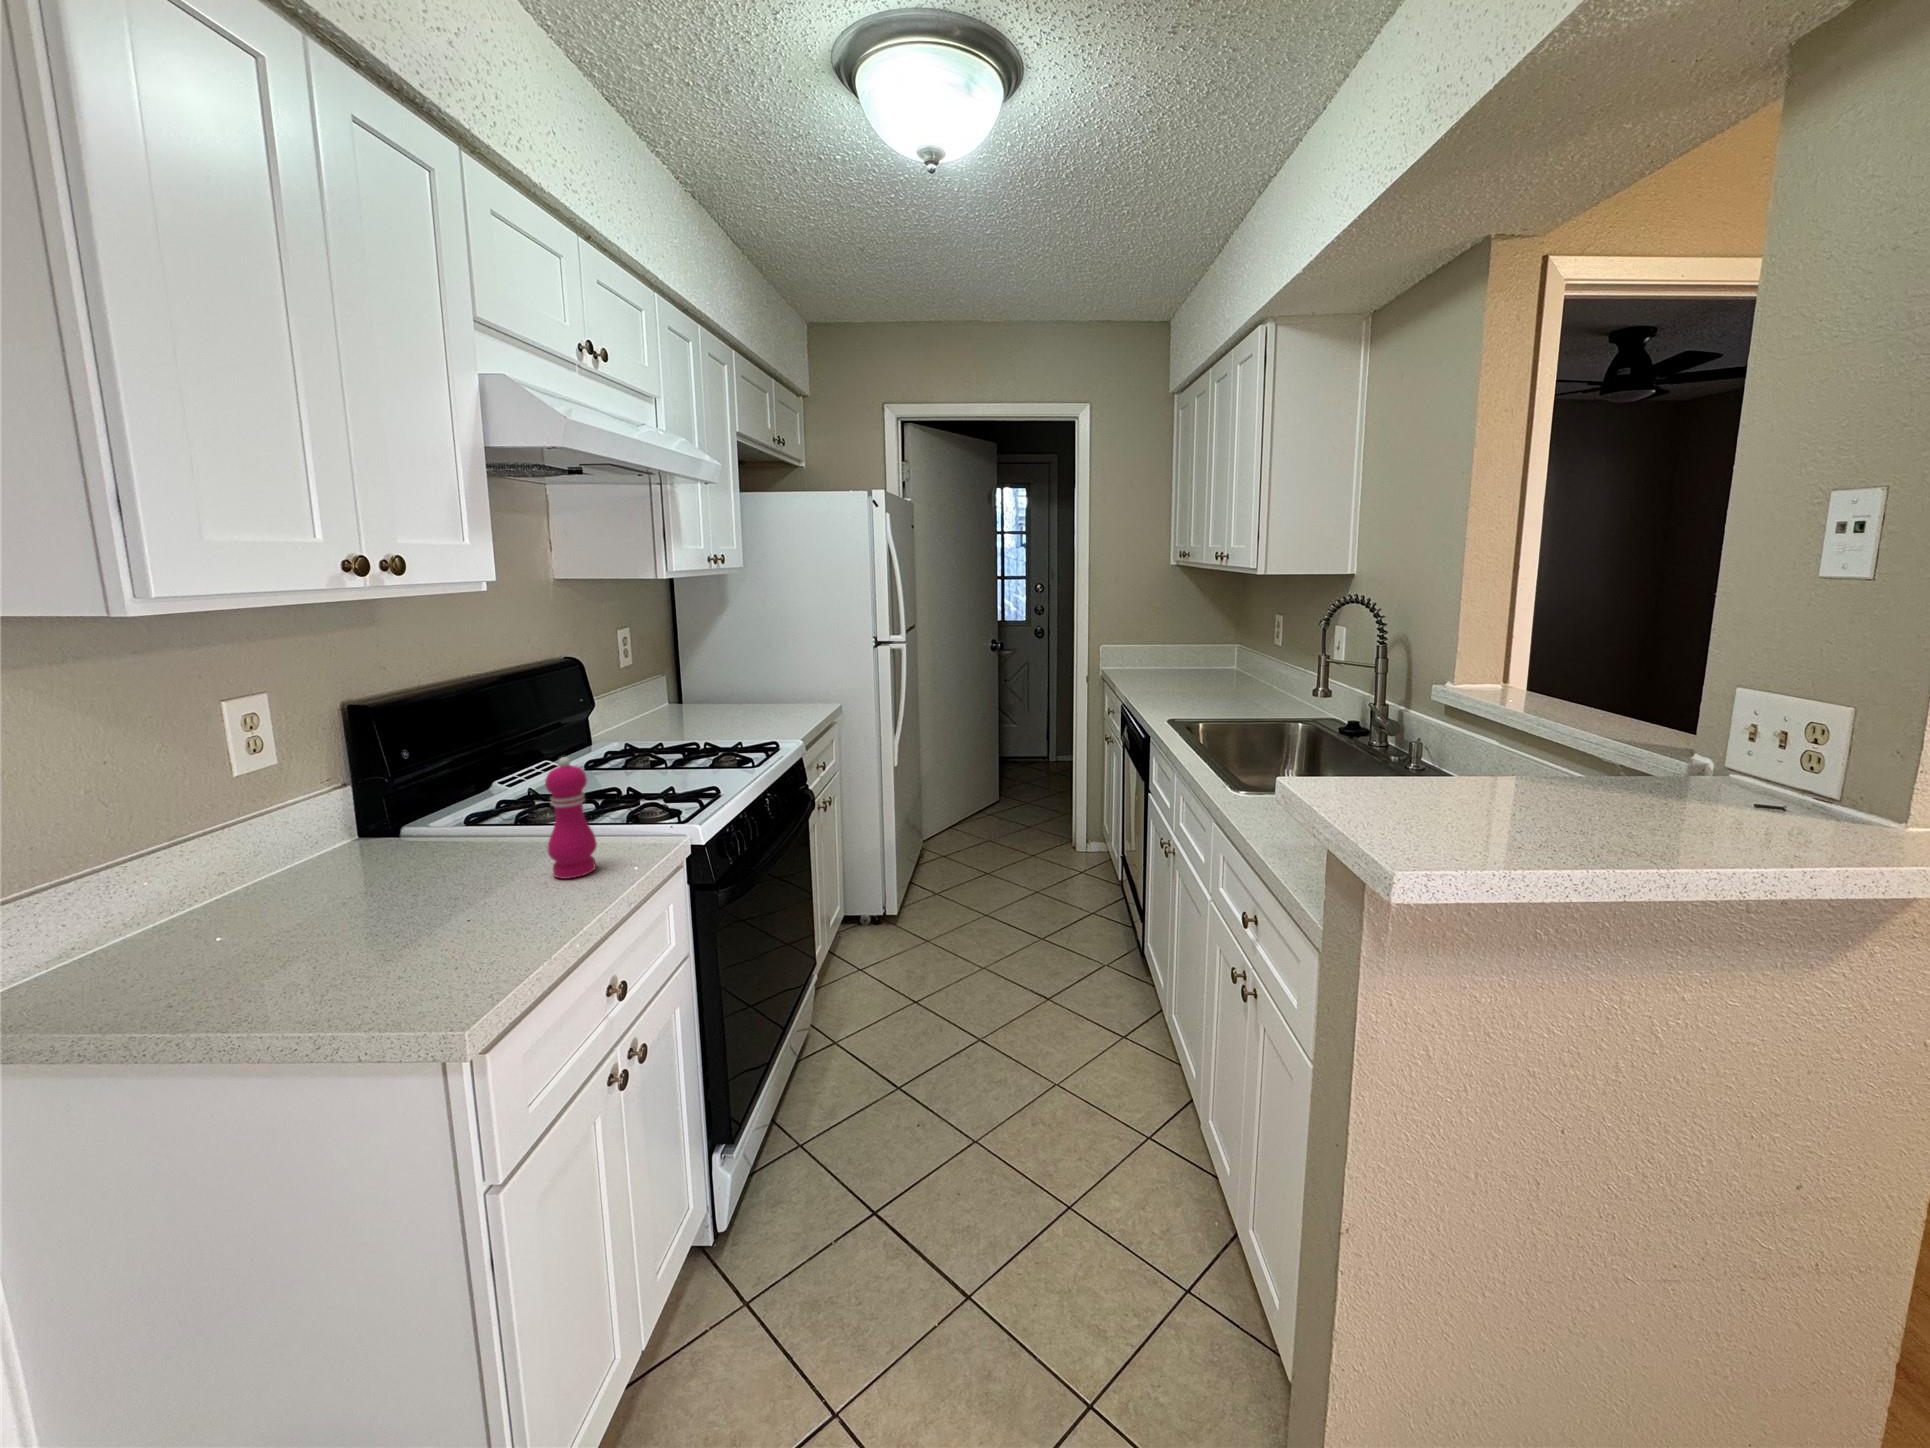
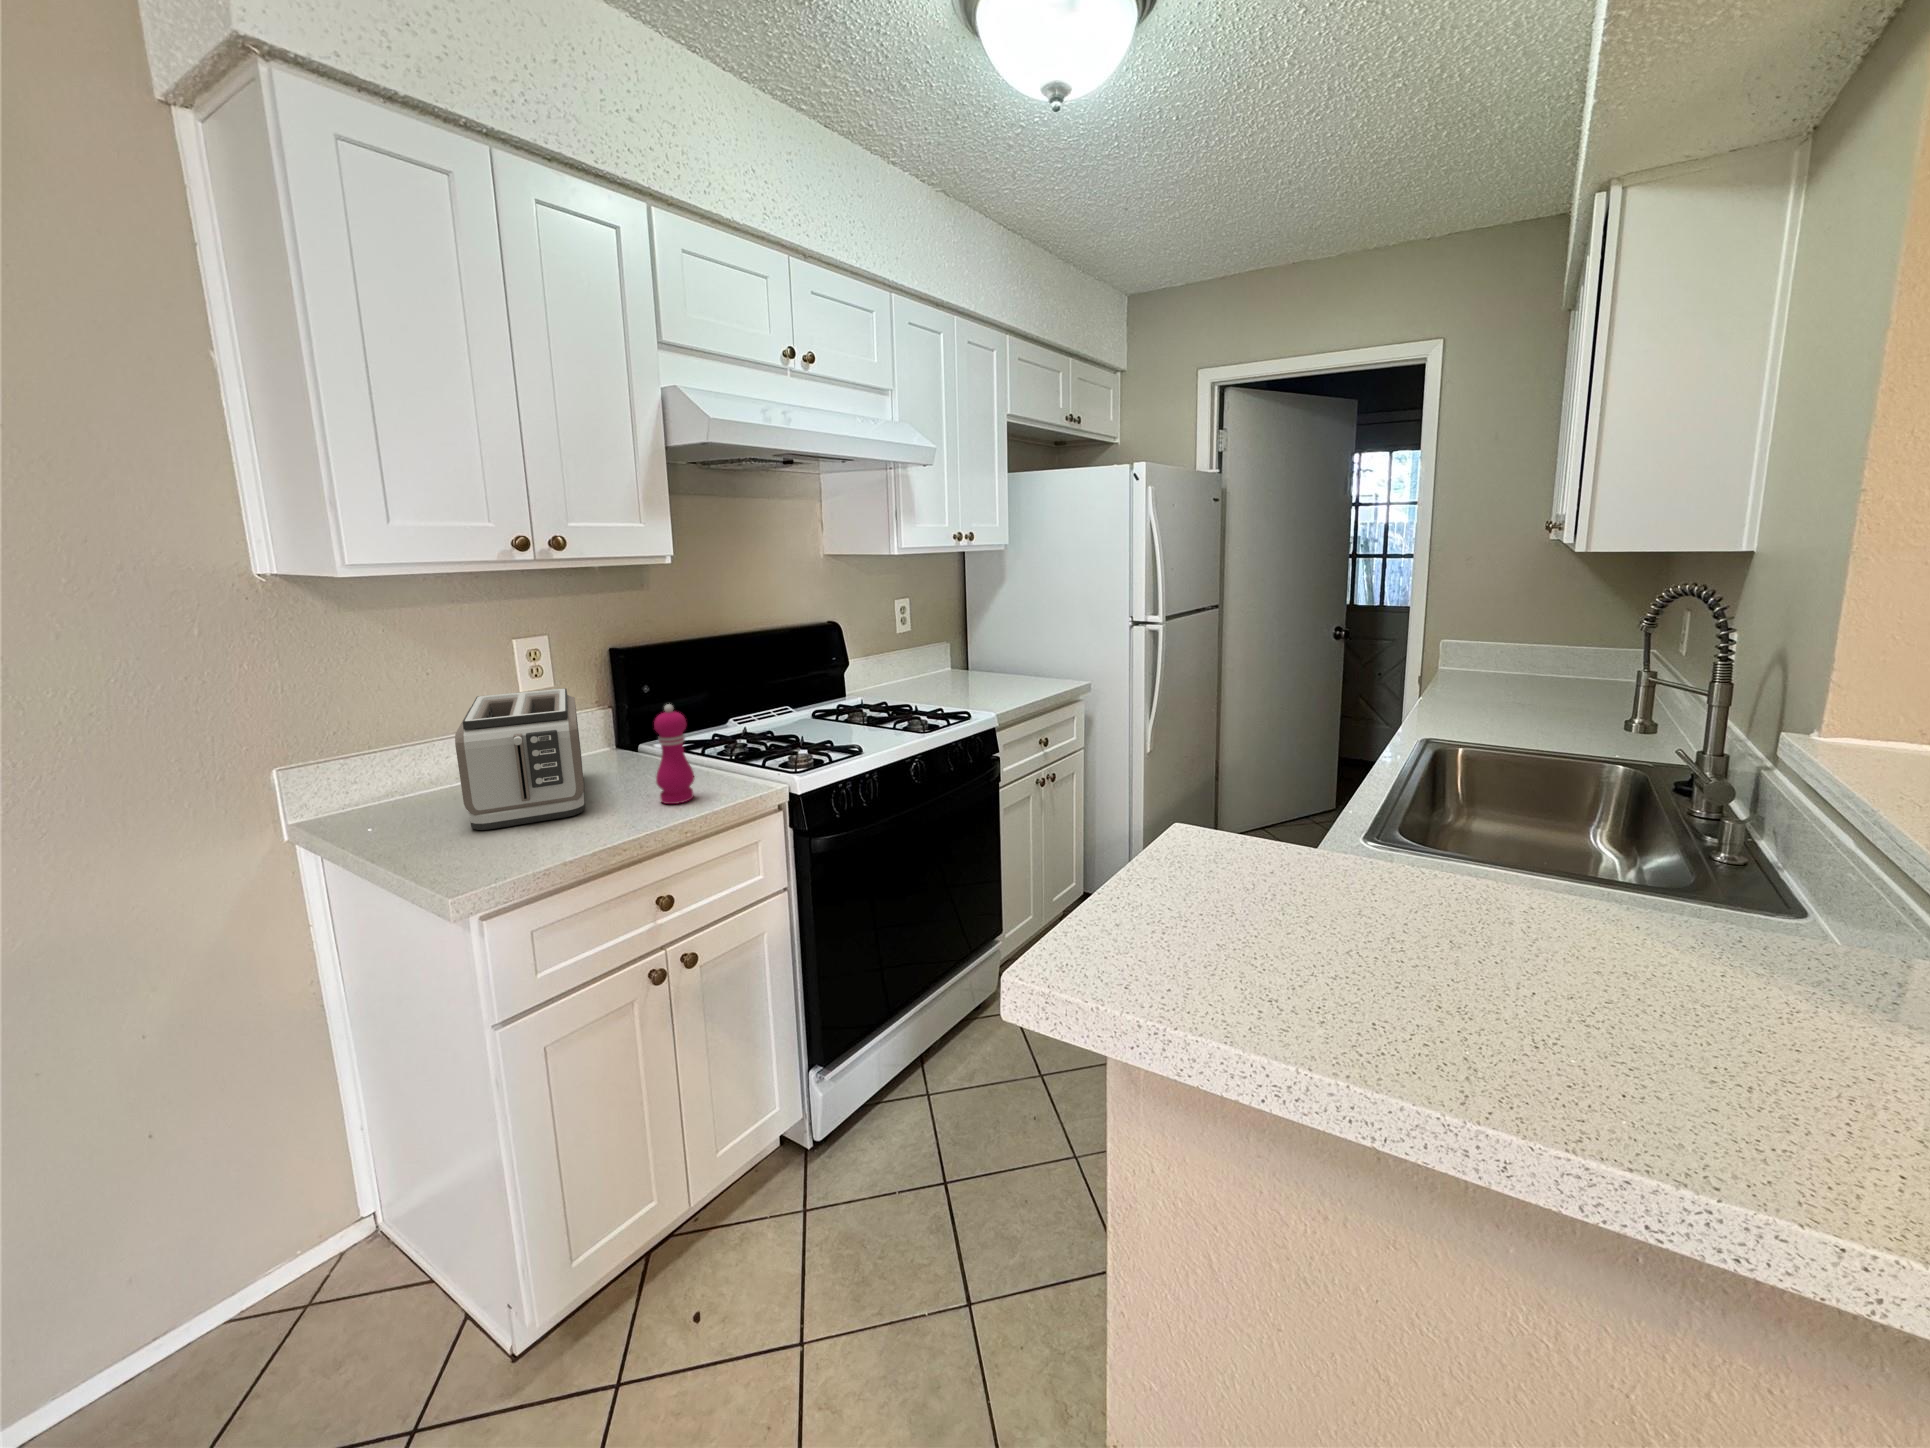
toaster: none [197,759,468,962] -> present [455,688,585,830]

